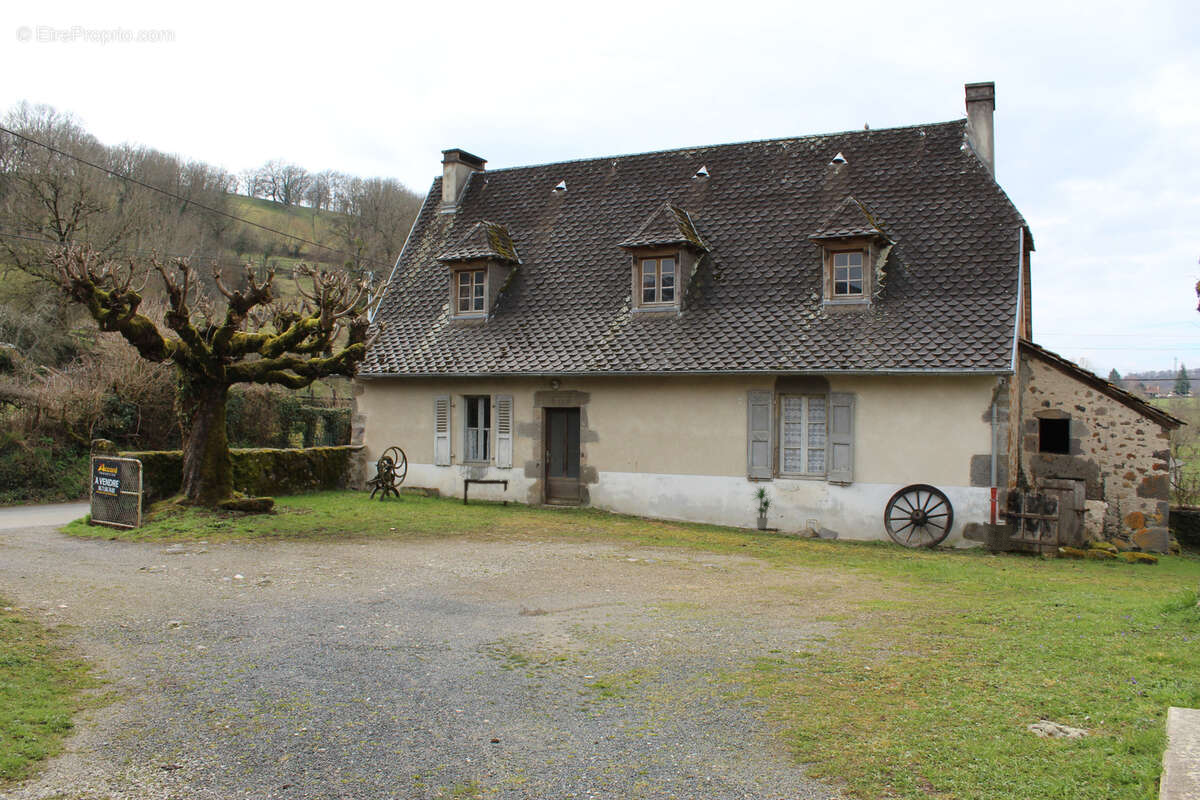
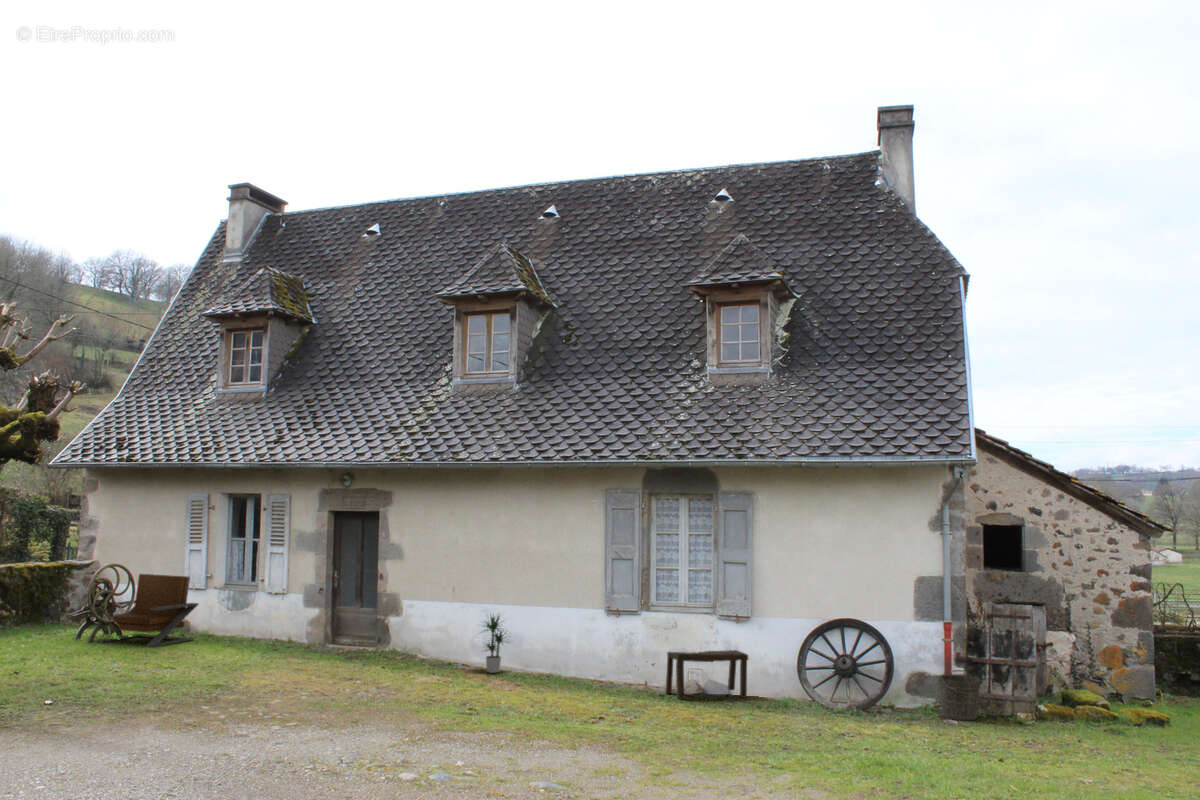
lounge chair: none [381,452,448,502] -> present [96,574,198,647]
bench: present [464,479,509,506] -> present [666,650,748,699]
potted plant: present [753,488,772,529] -> present [484,616,509,673]

